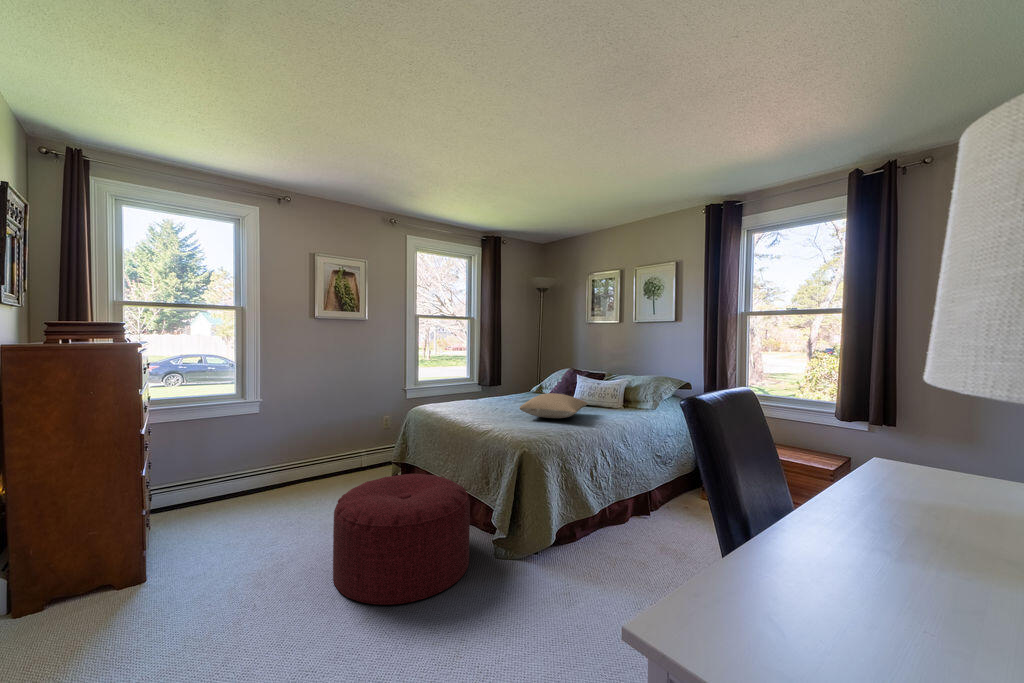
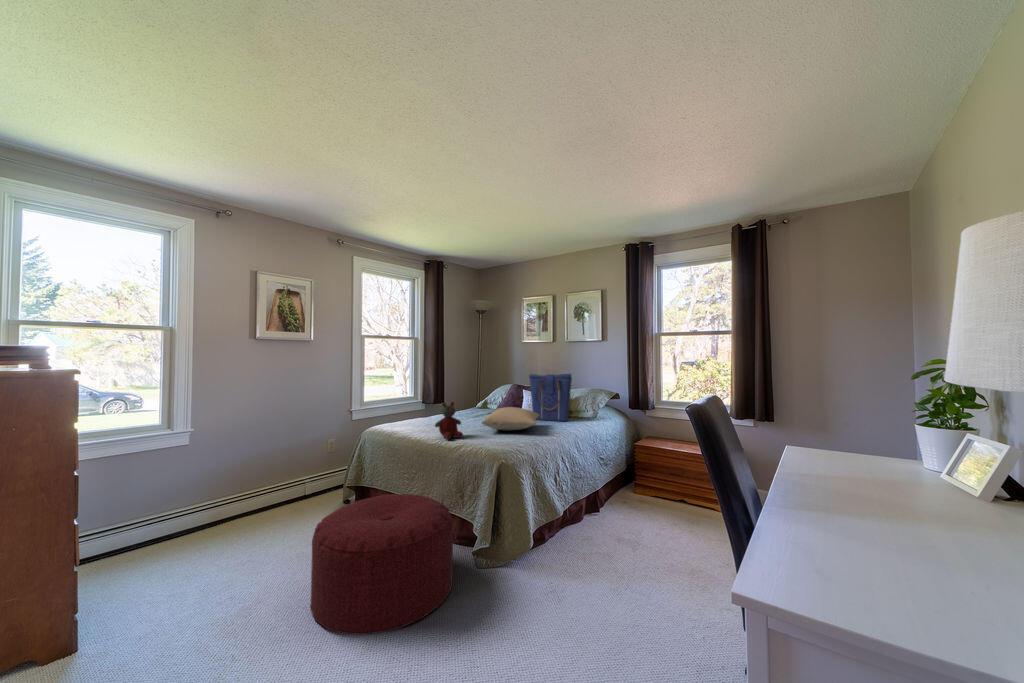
tote bag: none [582,358,629,412] -> present [529,374,572,421]
stuffed bear: none [469,385,498,424] -> present [435,402,463,440]

